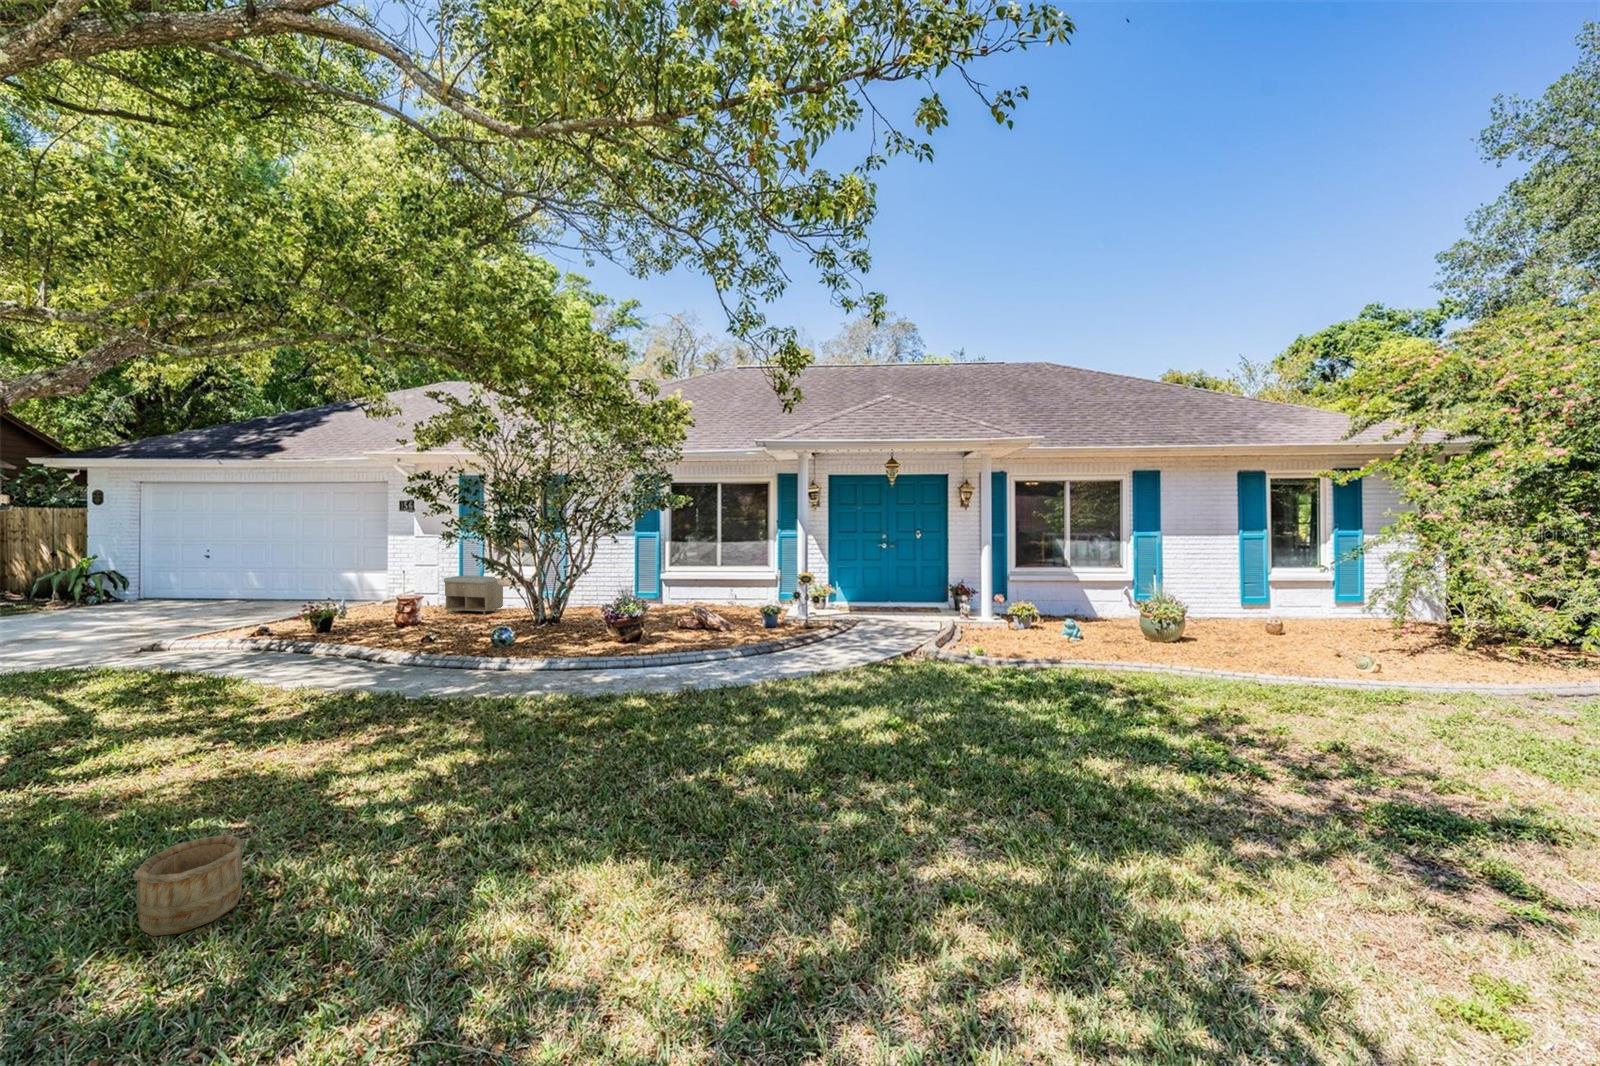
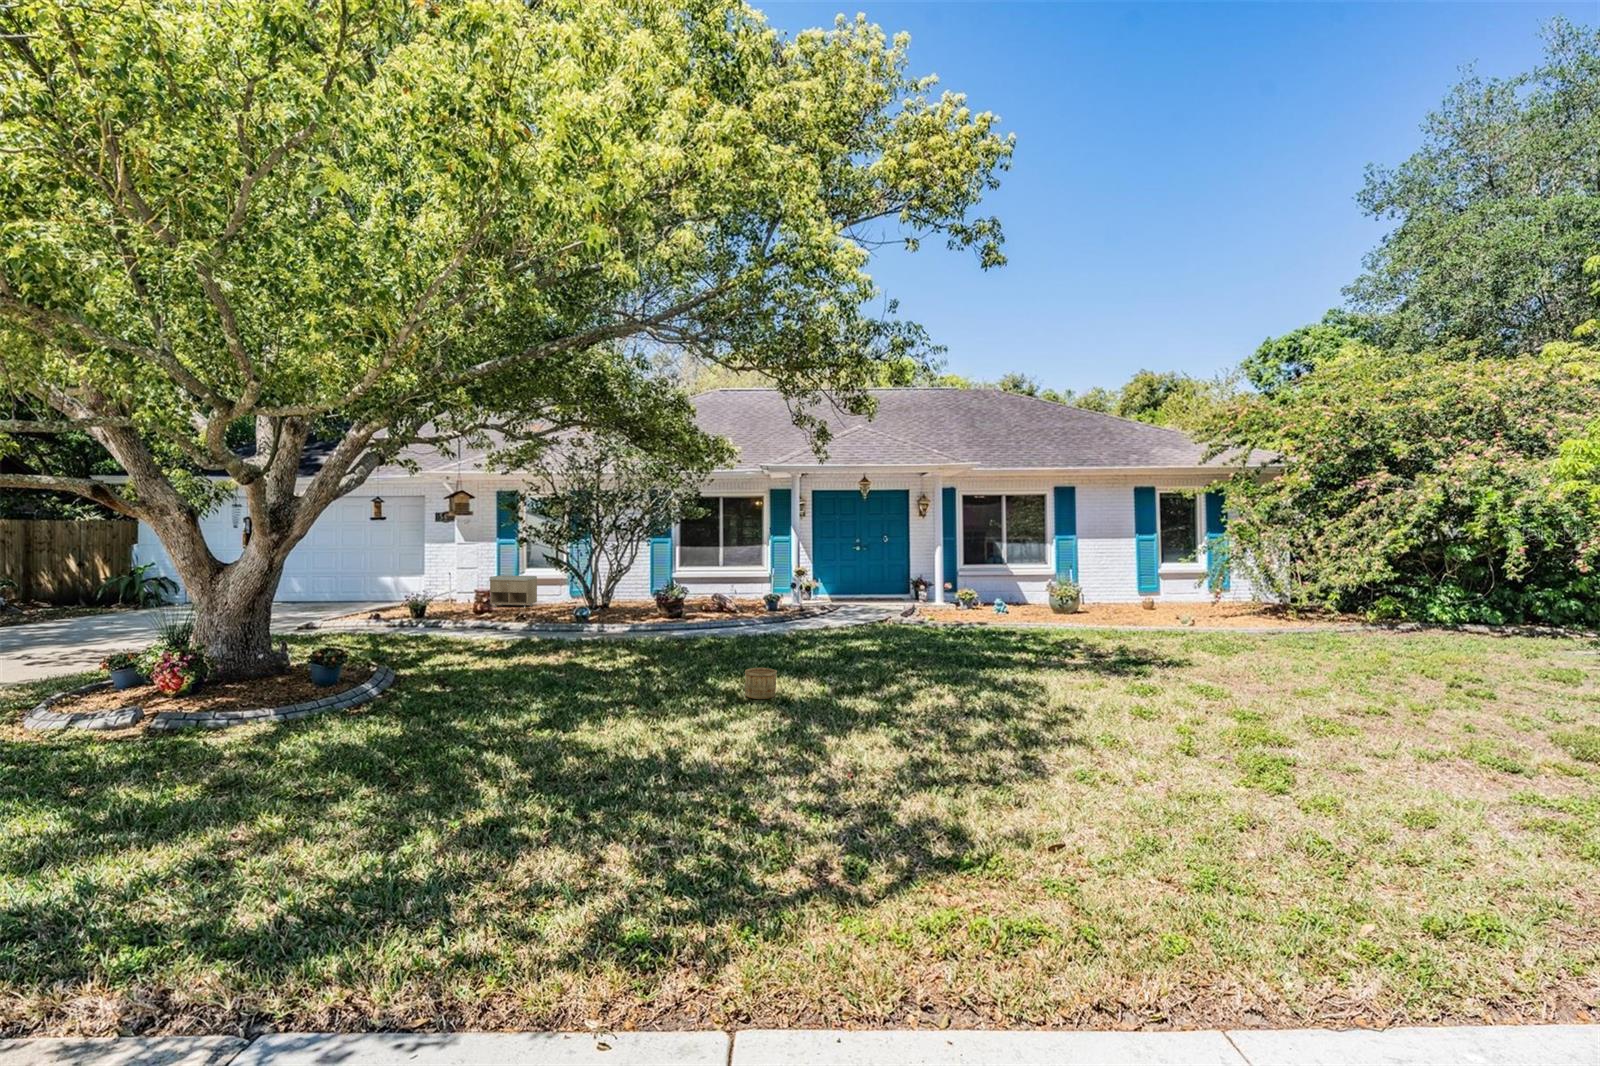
wooden bucket: present [133,835,244,936] -> present [745,668,777,699]

